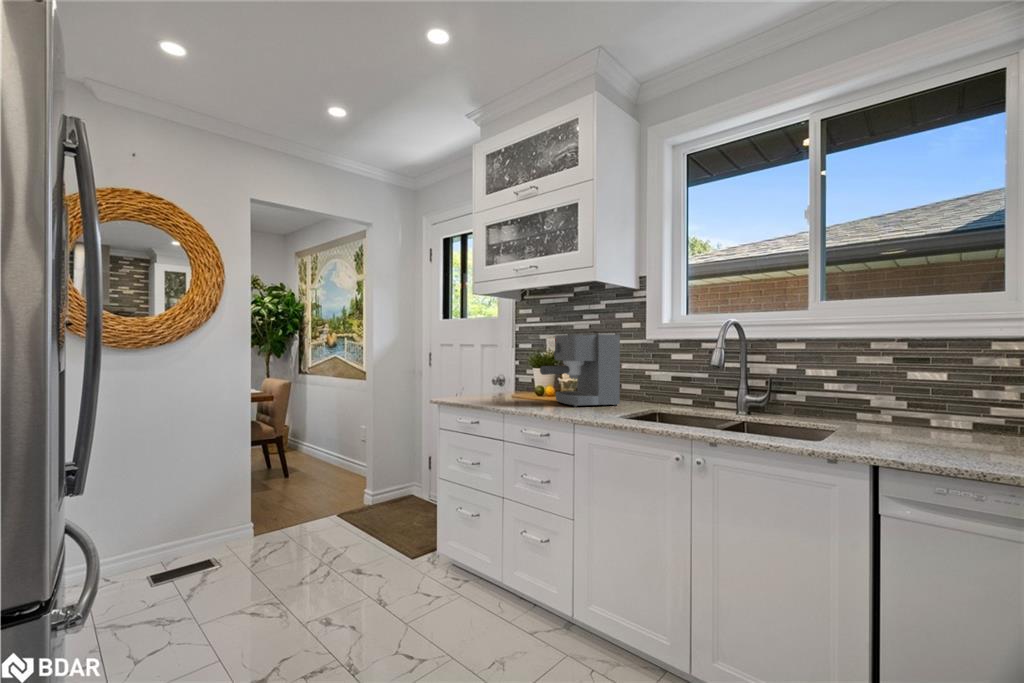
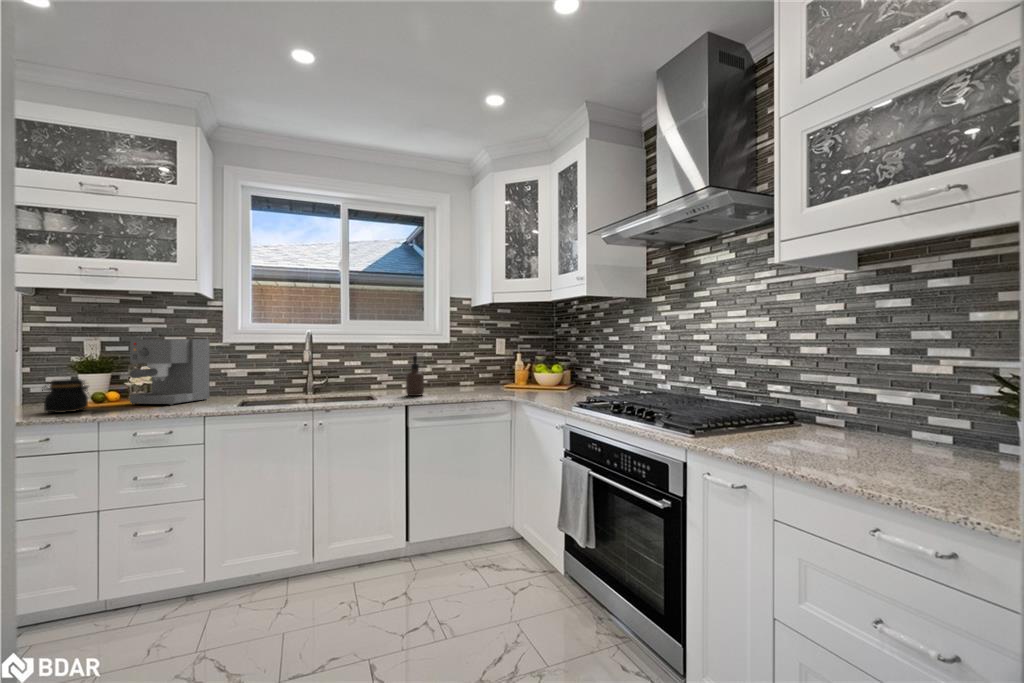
soap dispenser: none [906,362,956,450] -> present [406,356,424,396]
jar: none [494,372,524,402] -> present [42,379,89,413]

